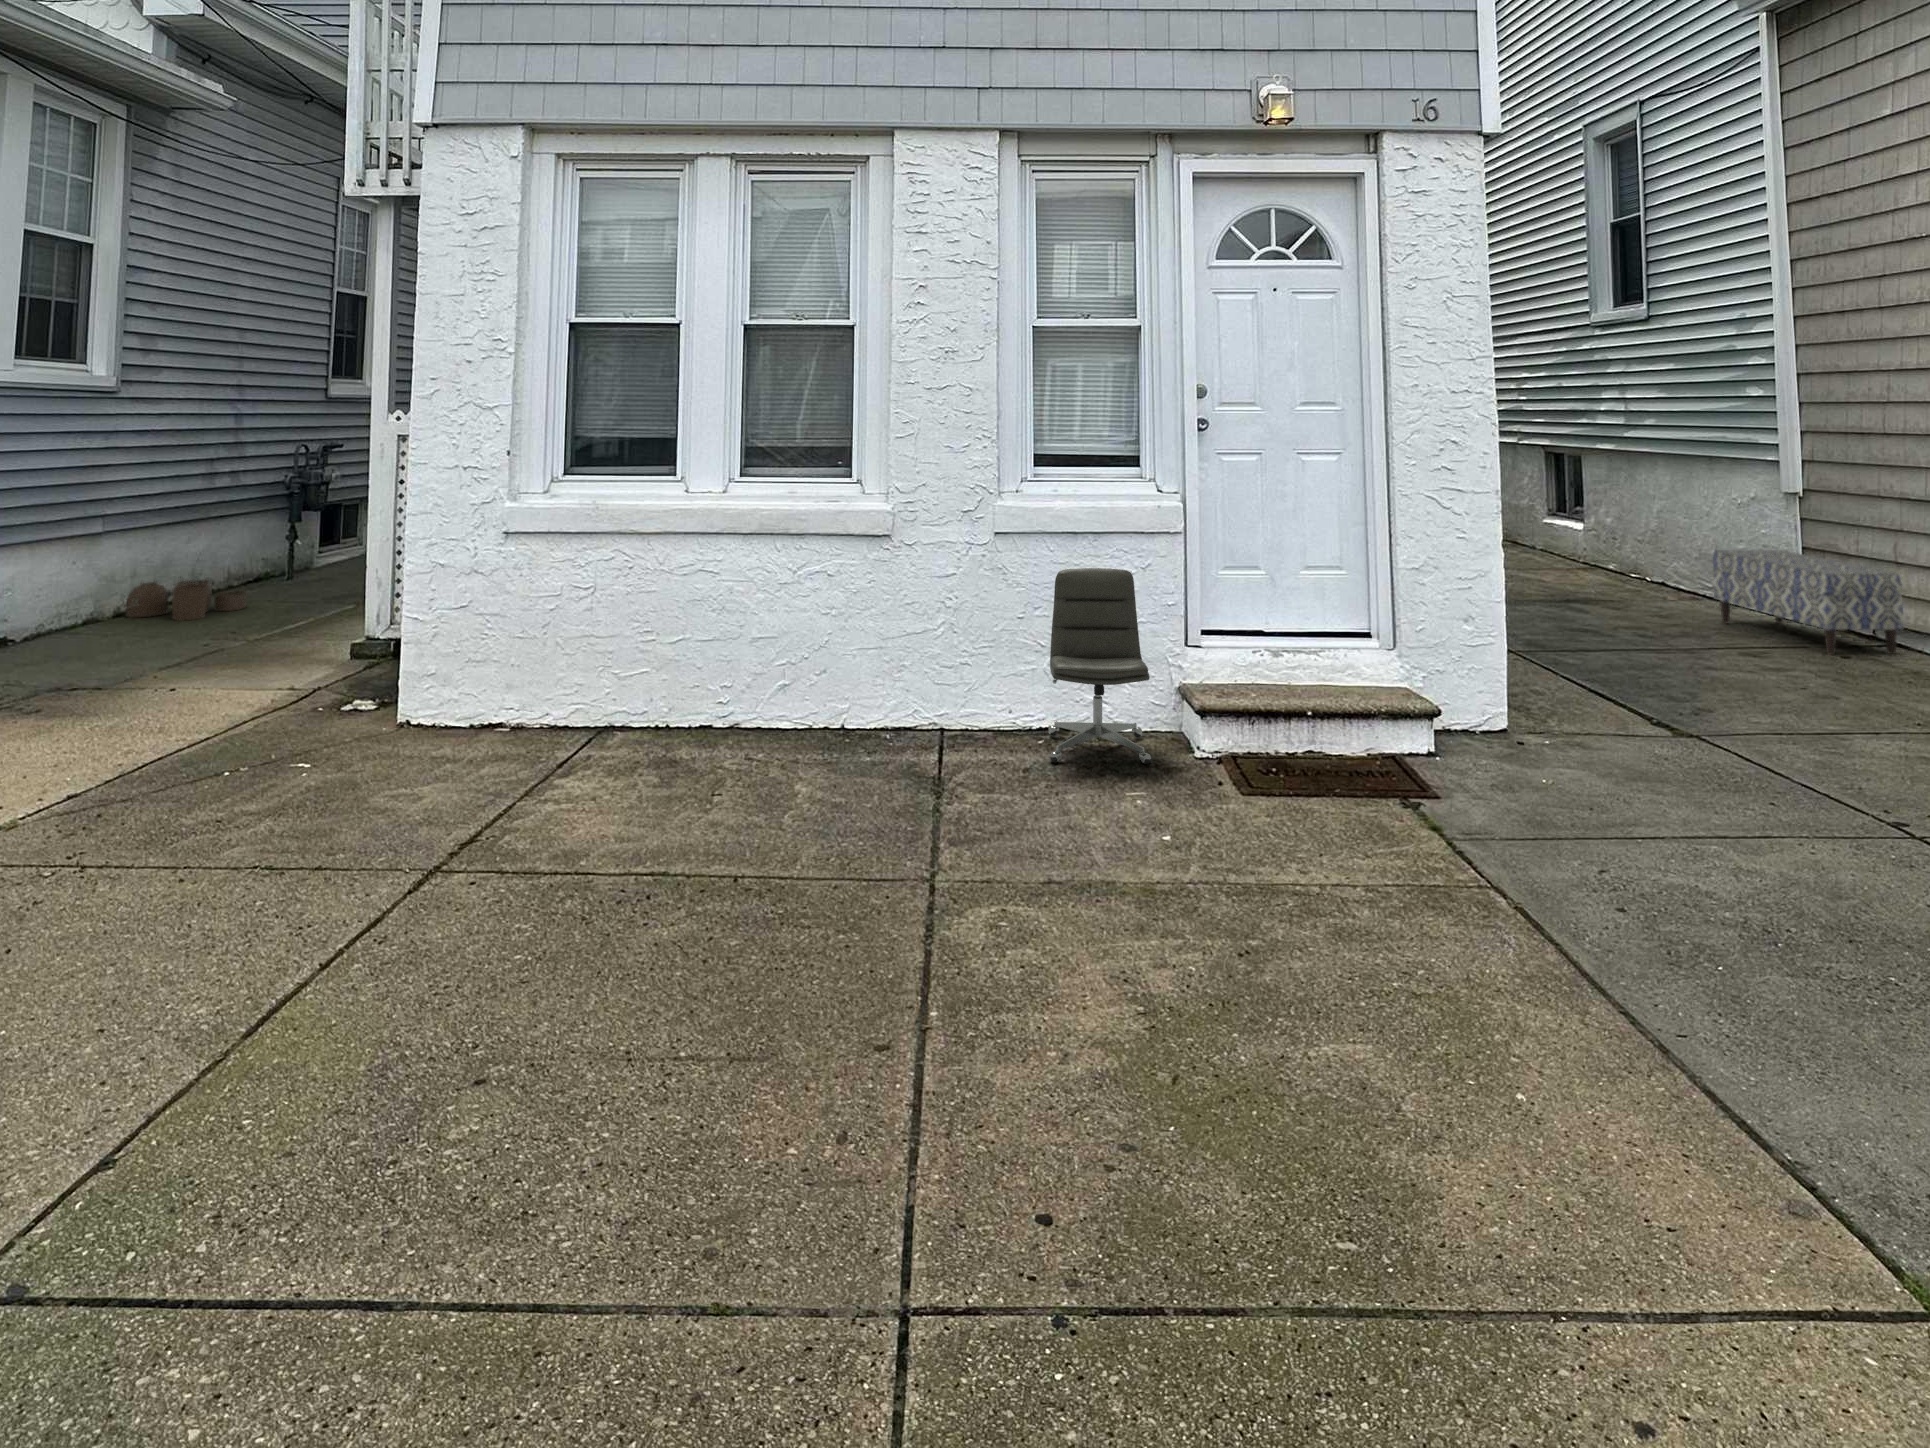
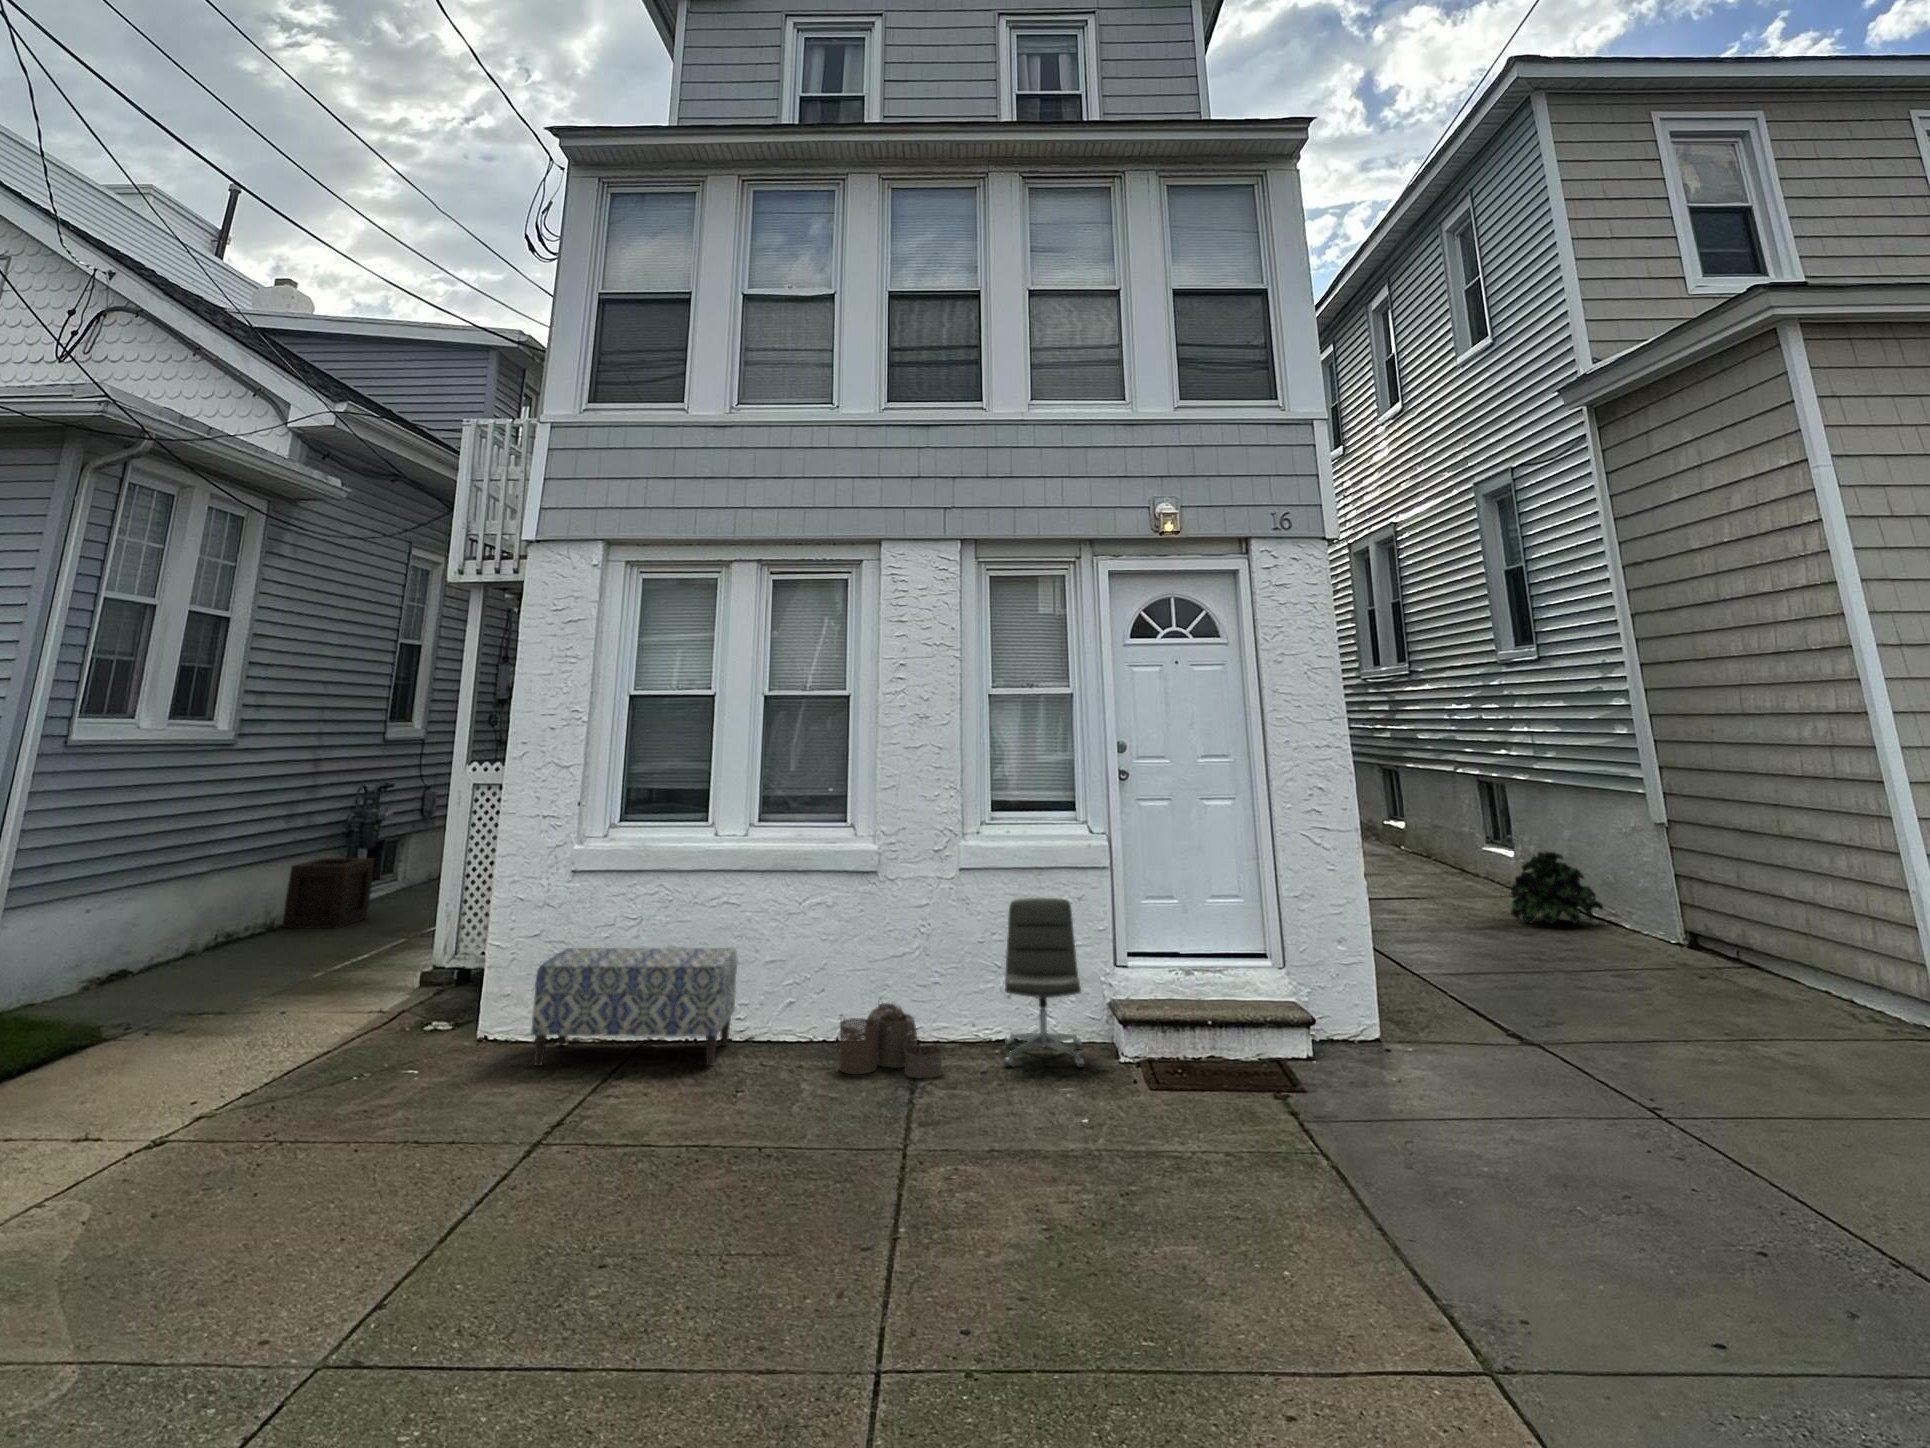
wooden crate: none [217,521,319,594] -> present [282,858,374,928]
potted plant: none [1591,523,1698,599] -> present [1511,852,1603,924]
bench: present [1713,550,1903,655] -> present [531,948,737,1066]
woven basket: present [126,578,247,621] -> present [839,1003,942,1078]

